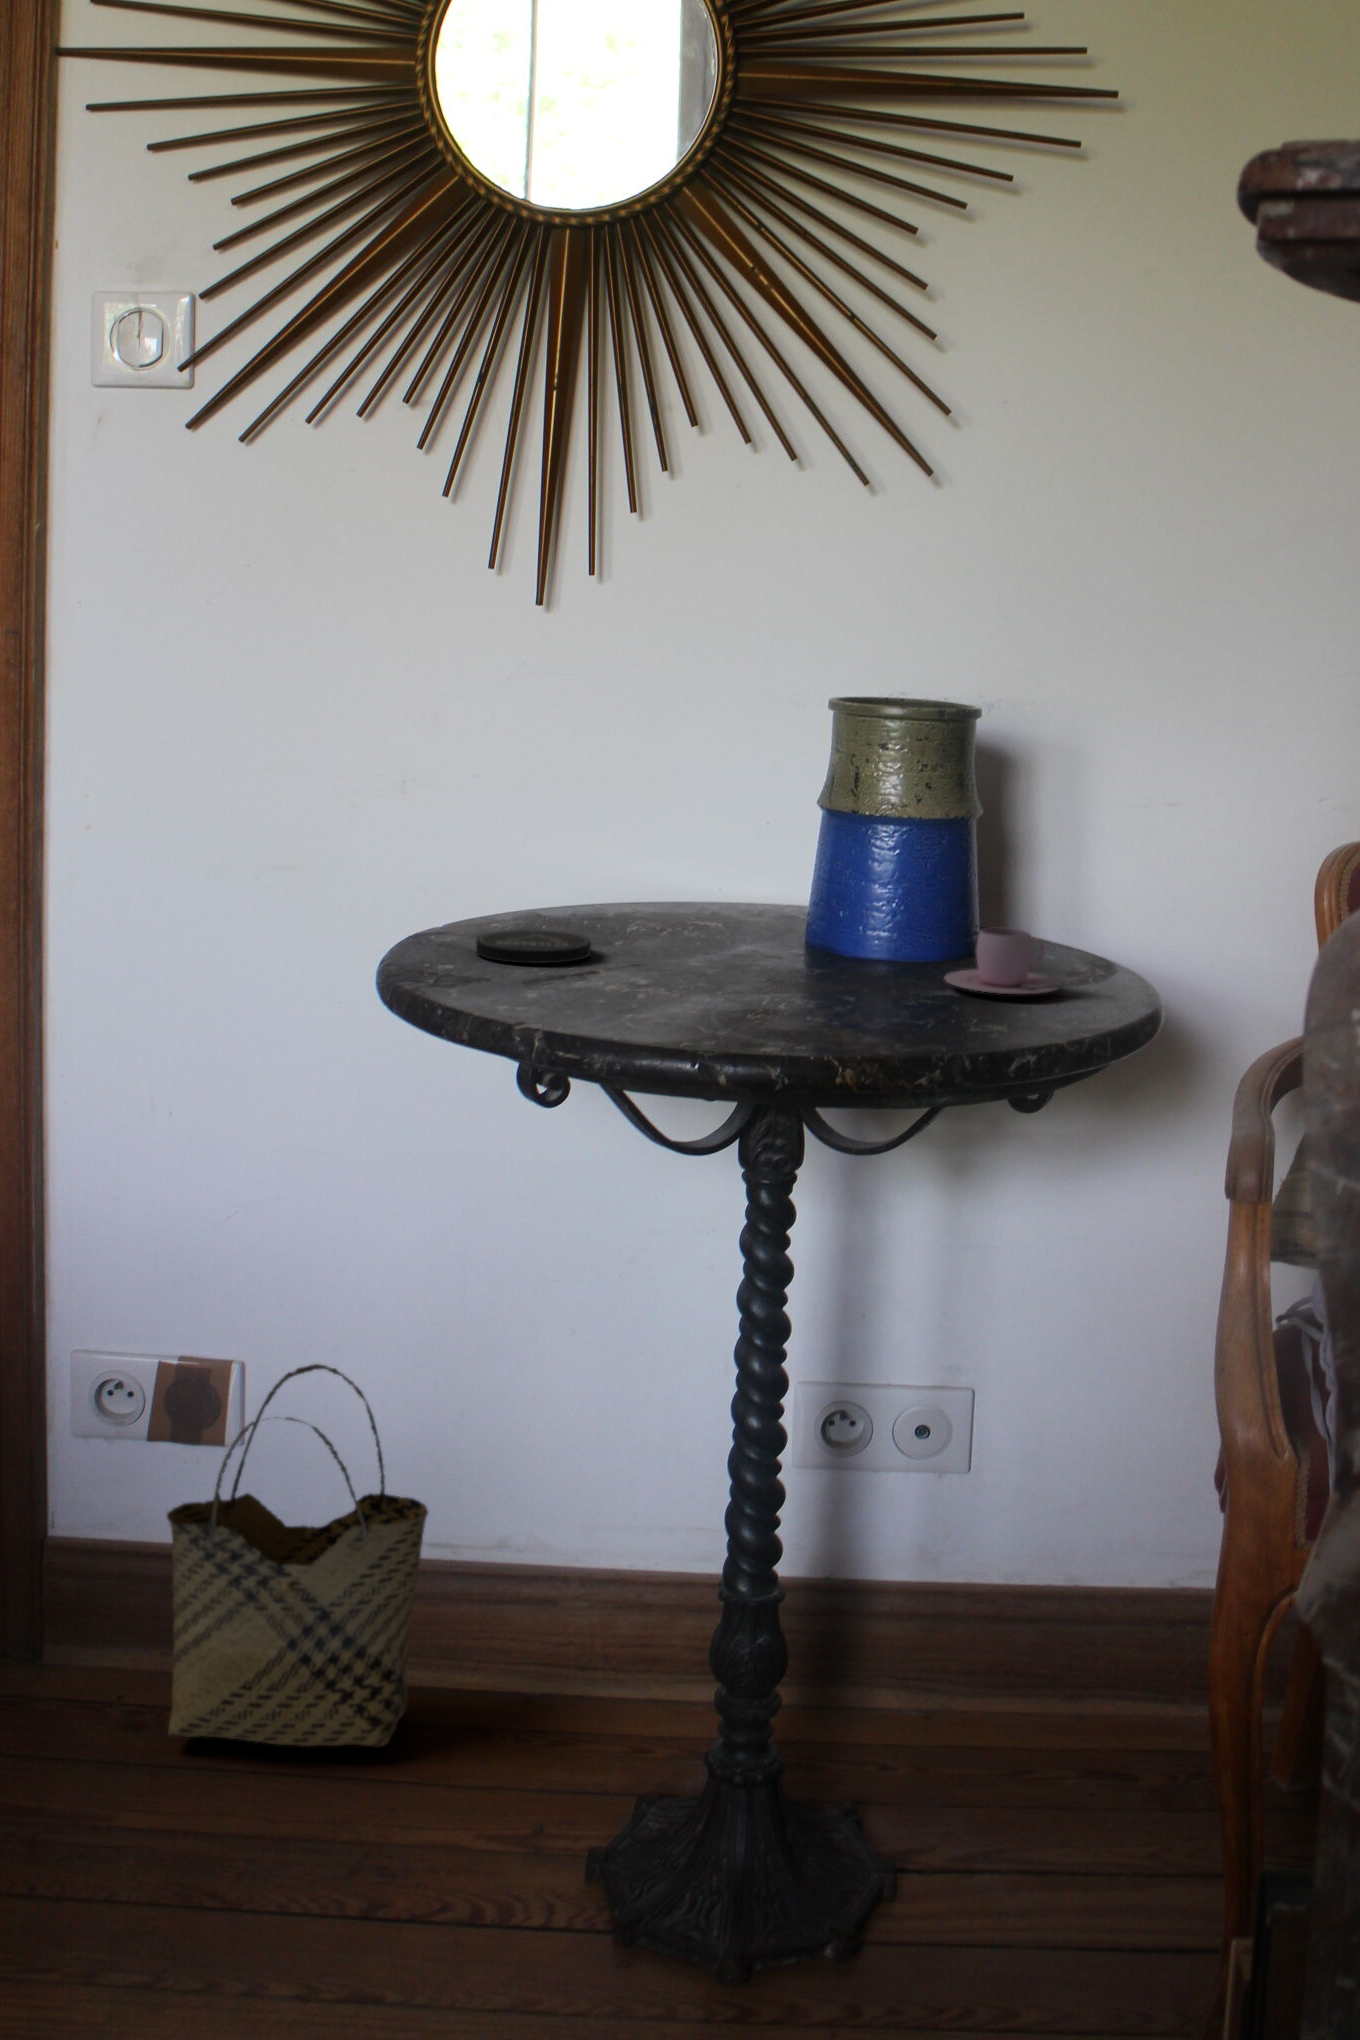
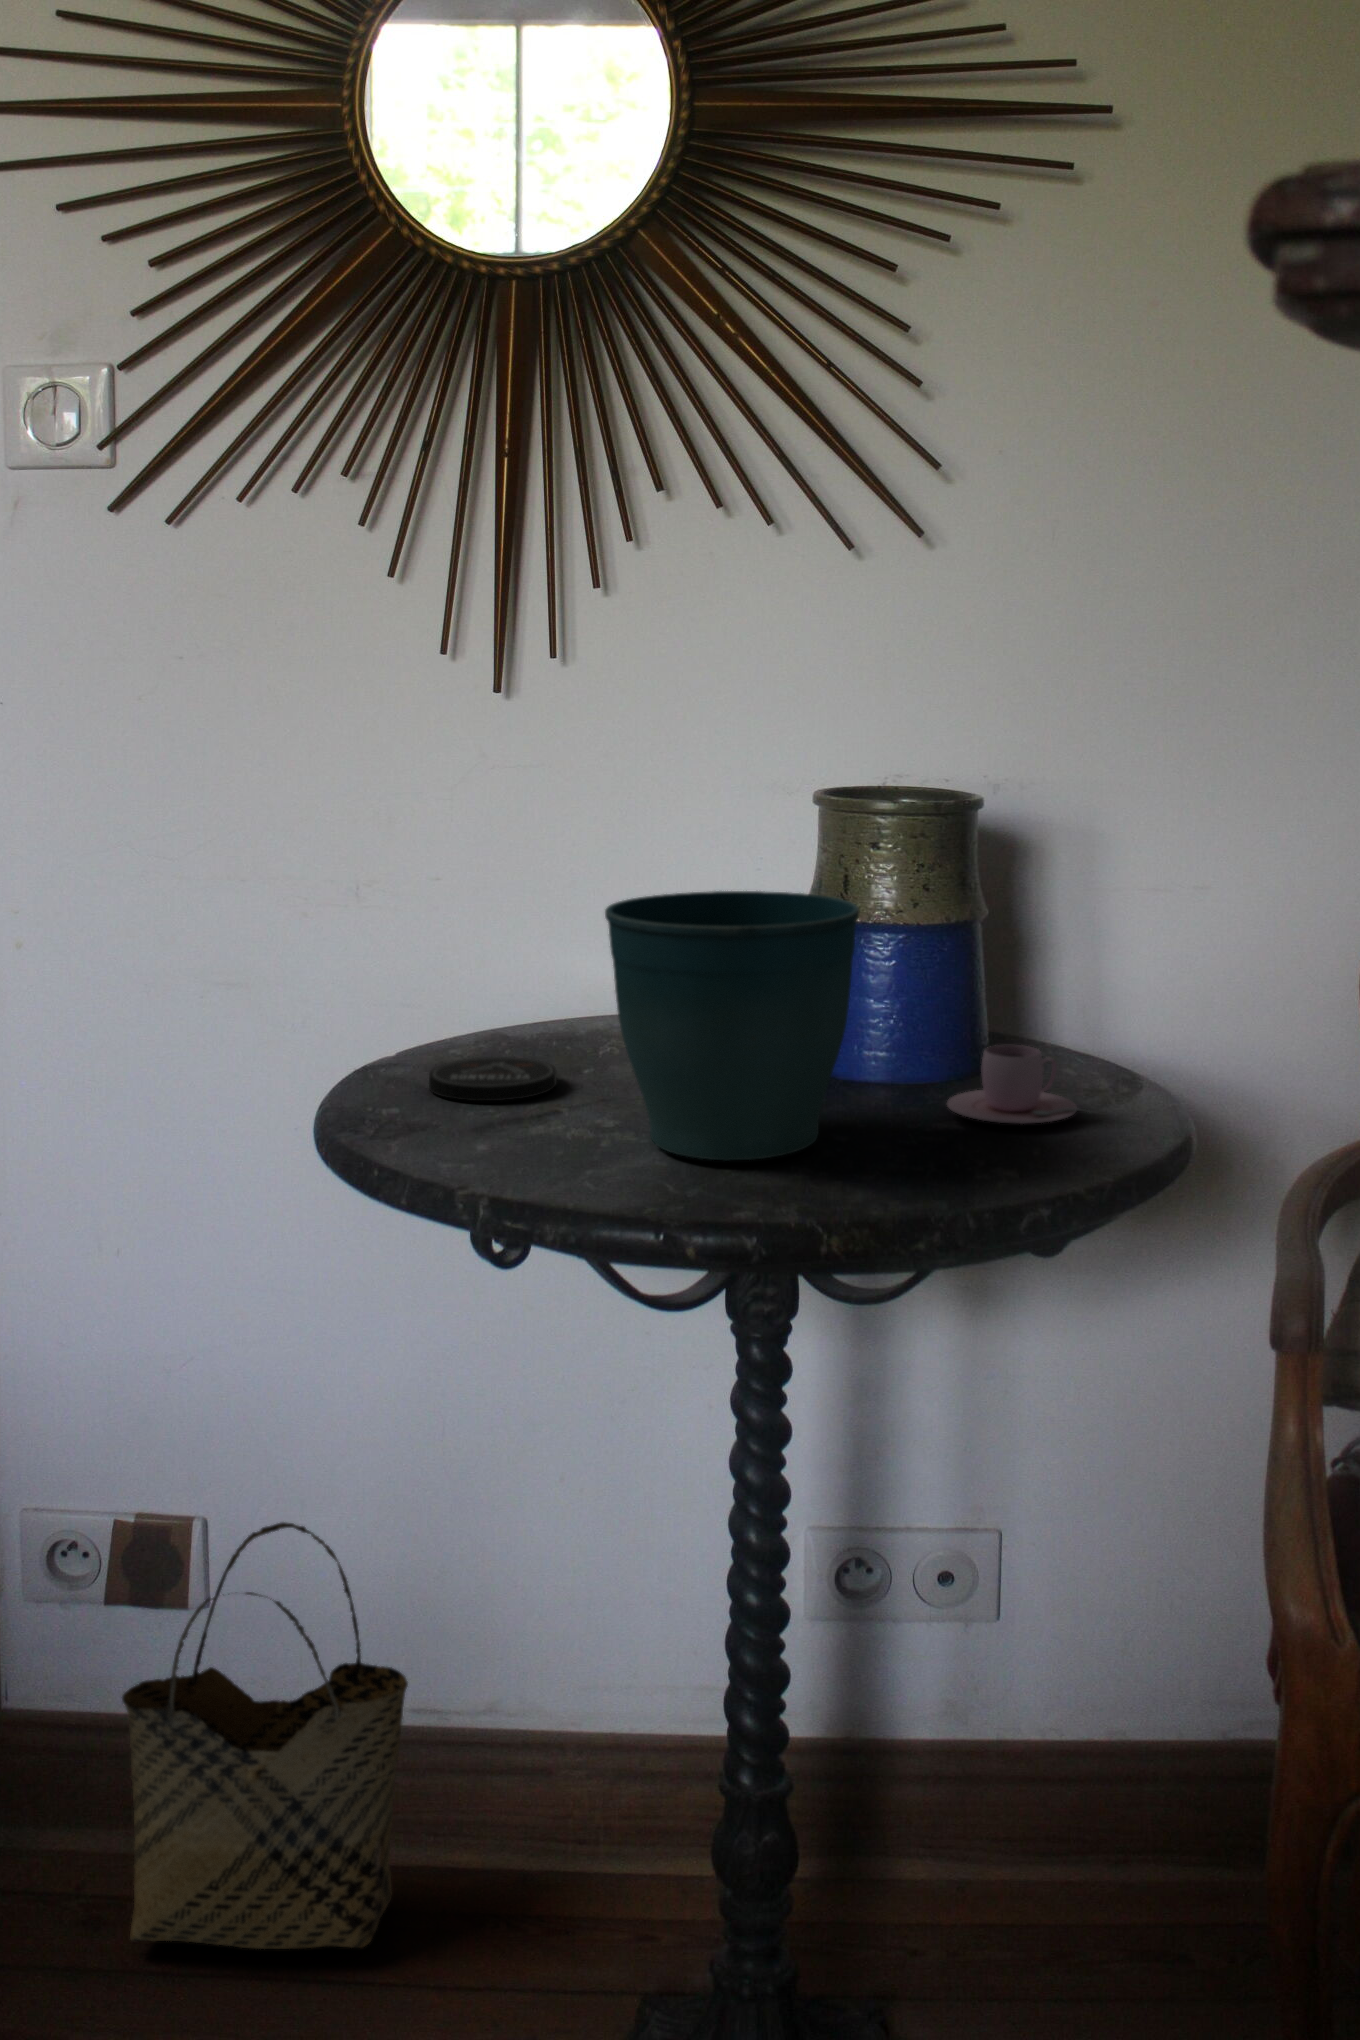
flower pot: none [647,779,875,1012] -> present [605,891,859,1161]

